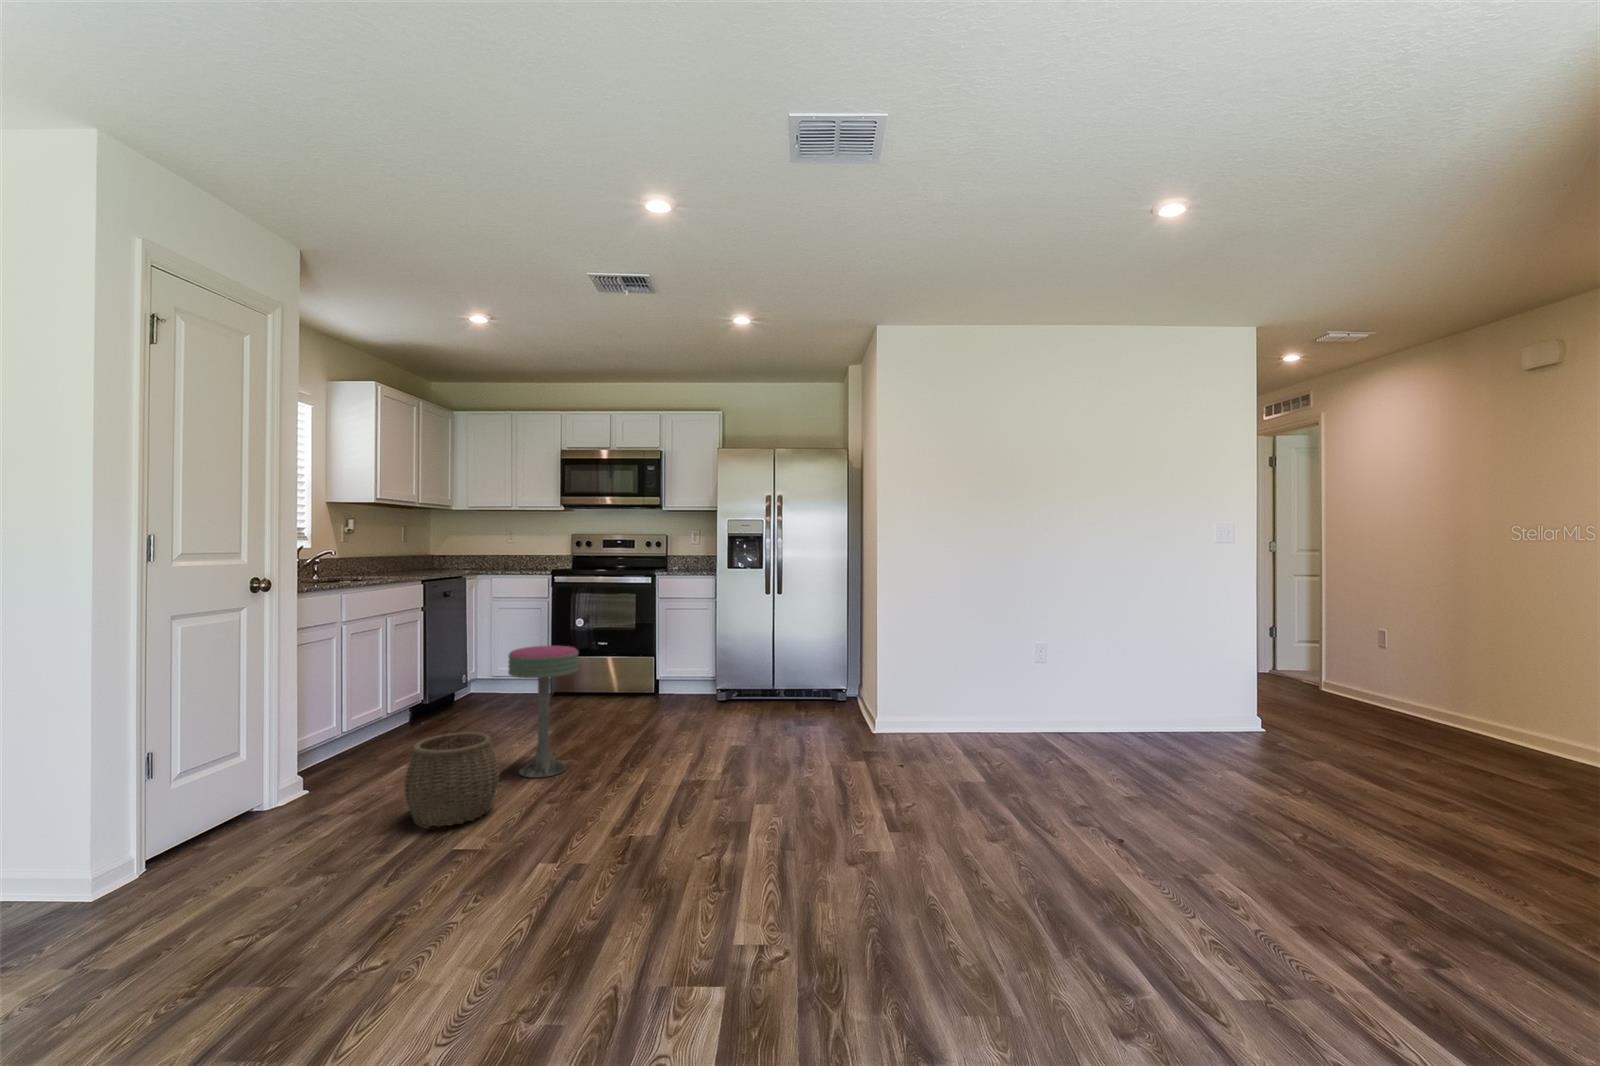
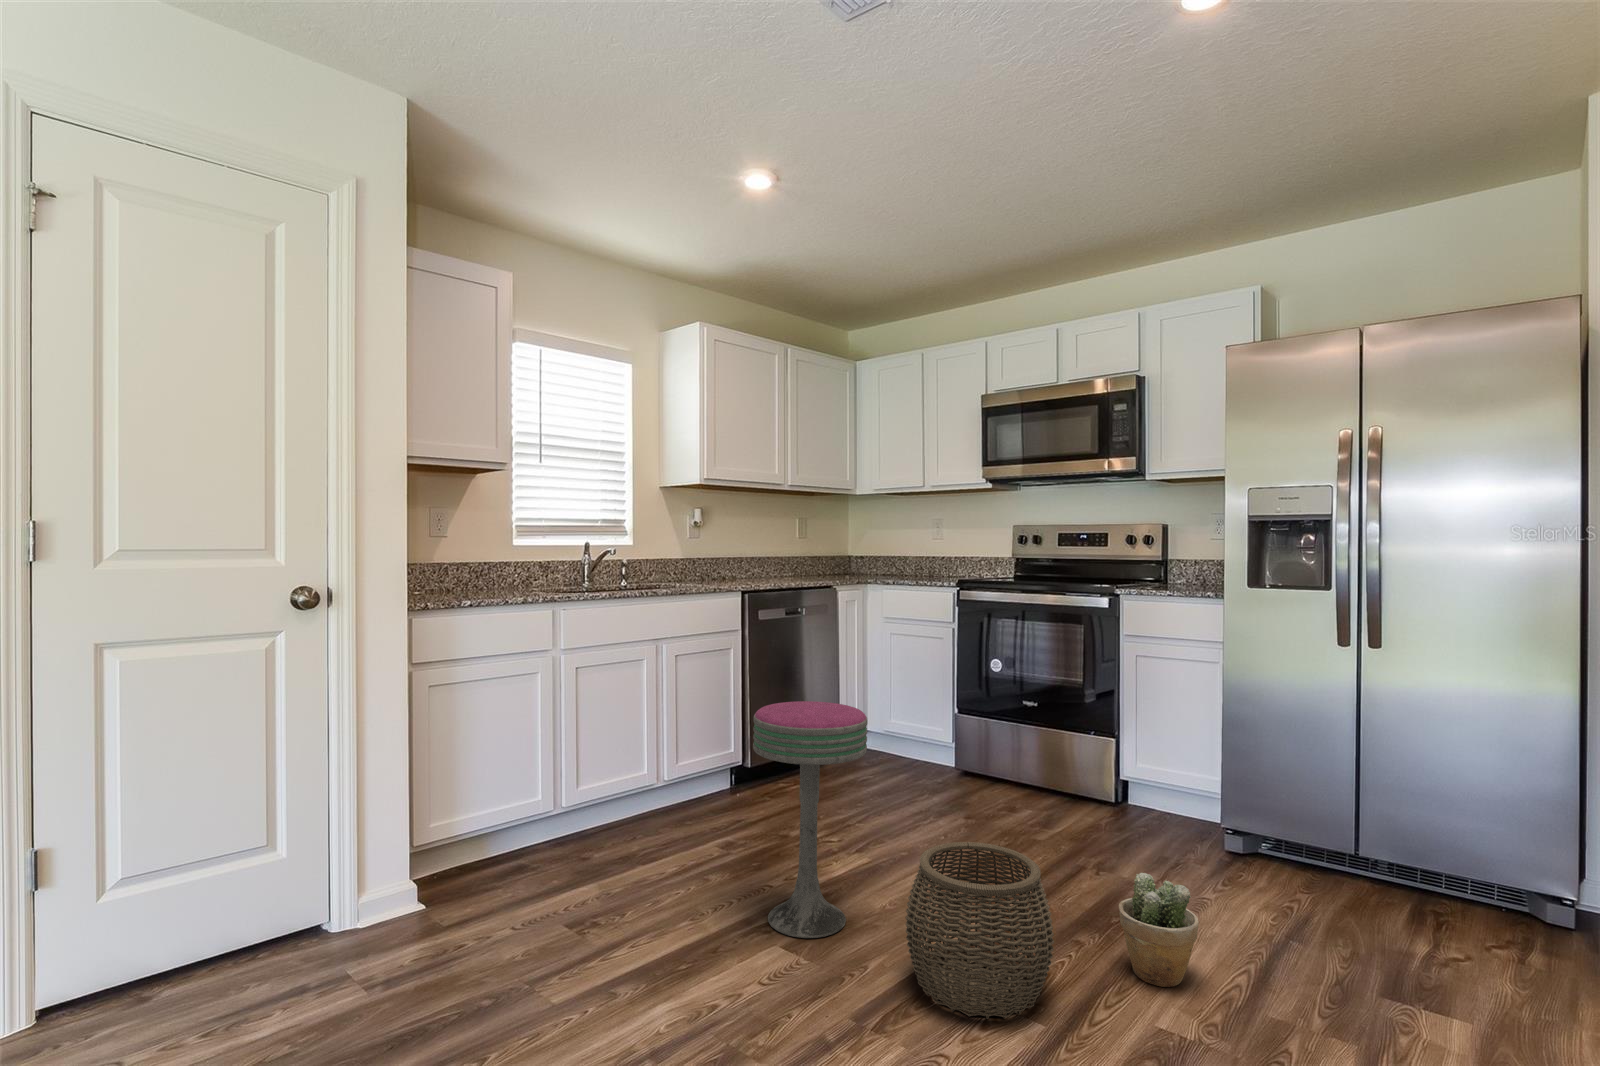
potted plant: none [703,702,736,749] -> present [1119,873,1199,987]
woven basket: present [404,732,499,827] -> present [905,842,1054,1019]

